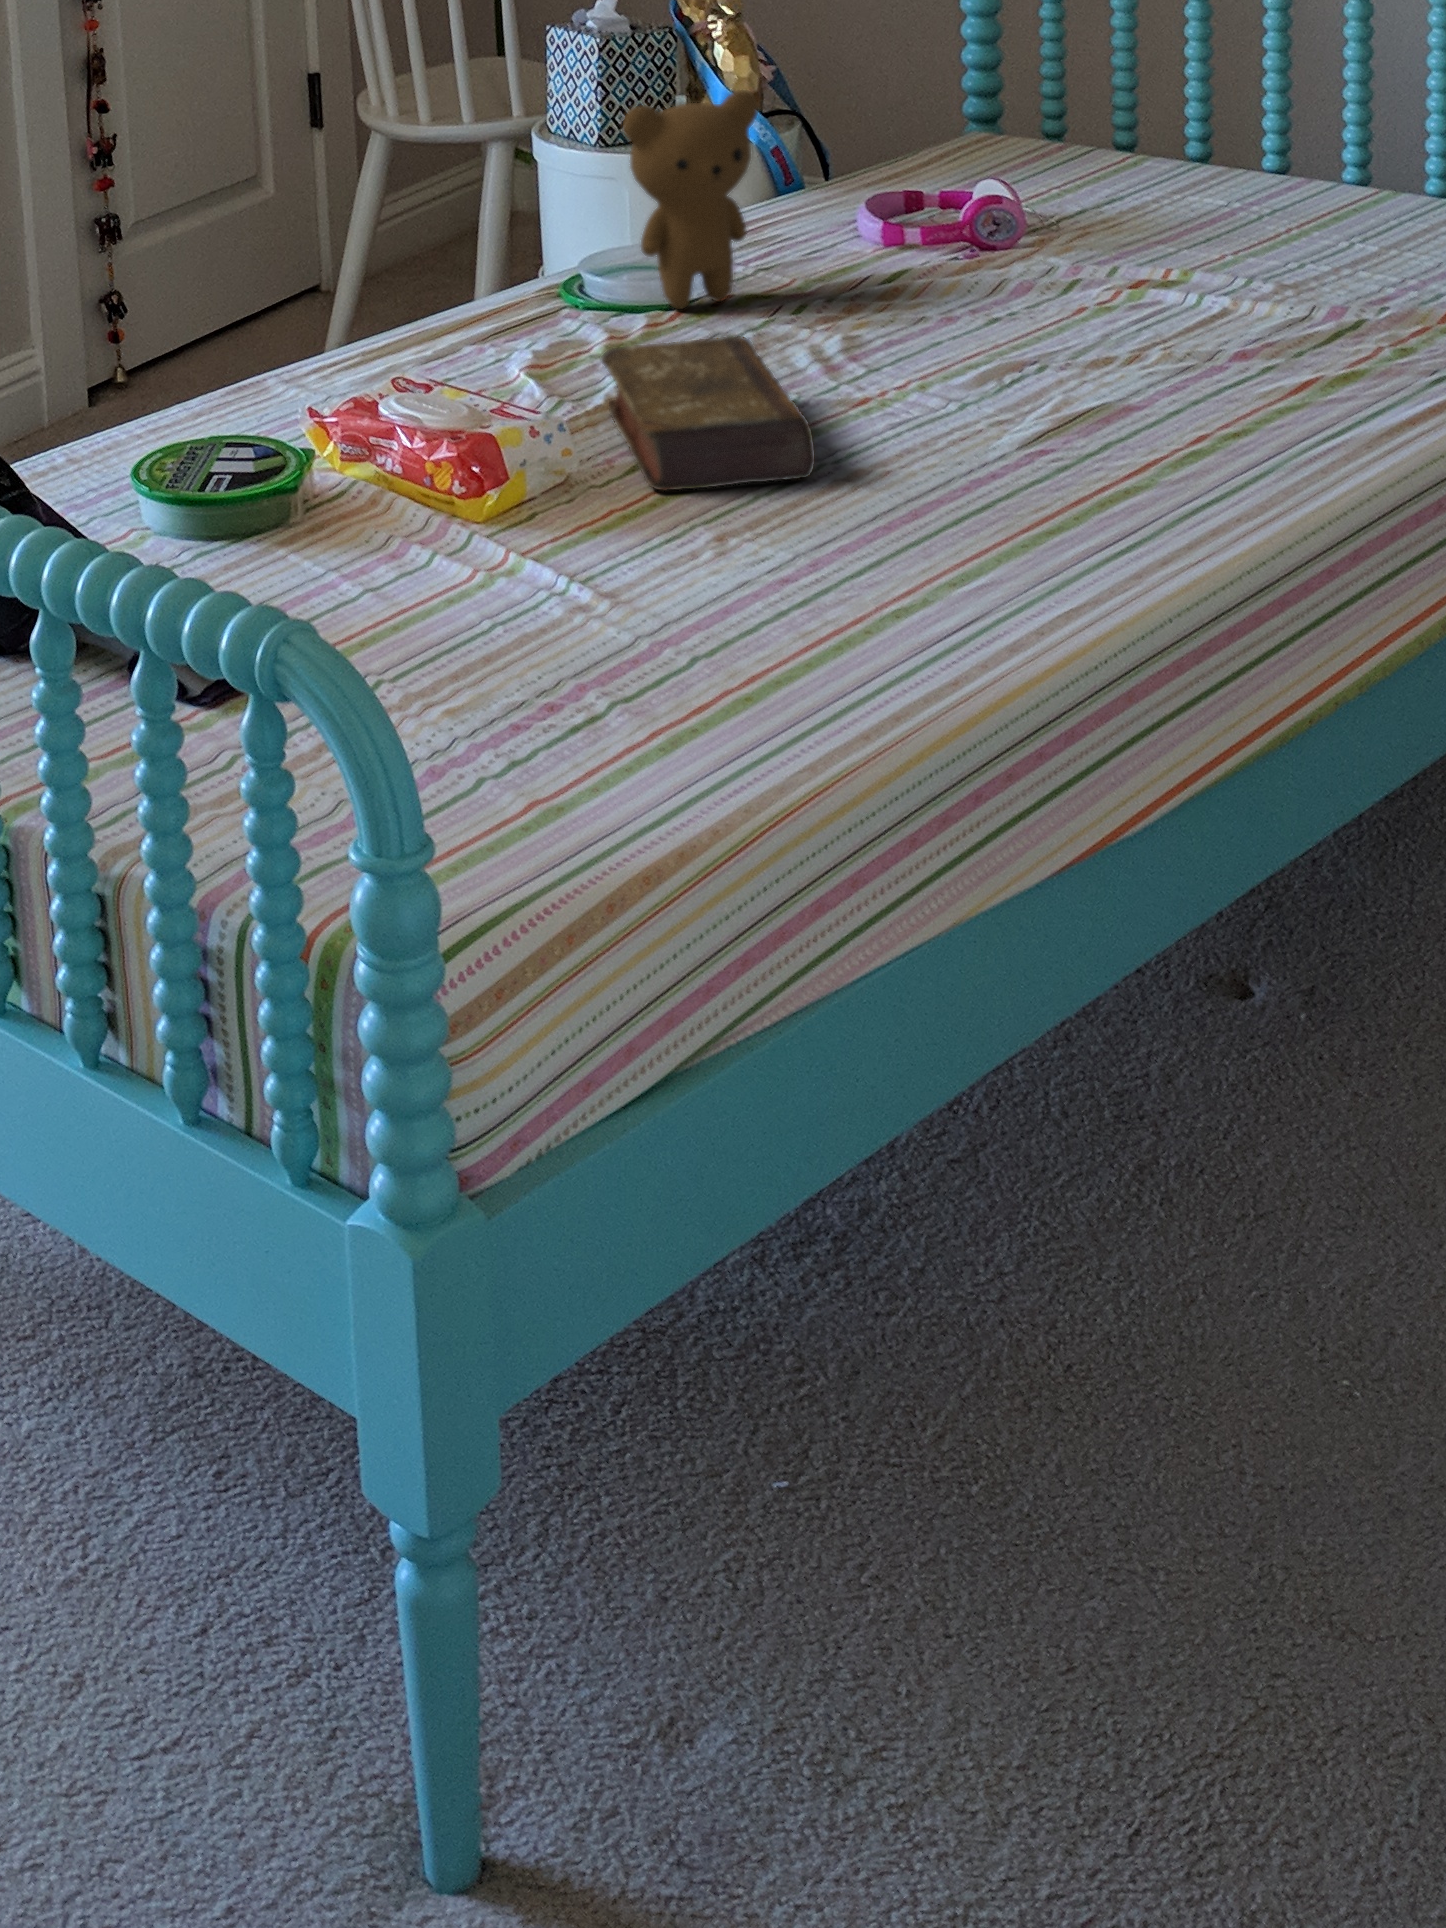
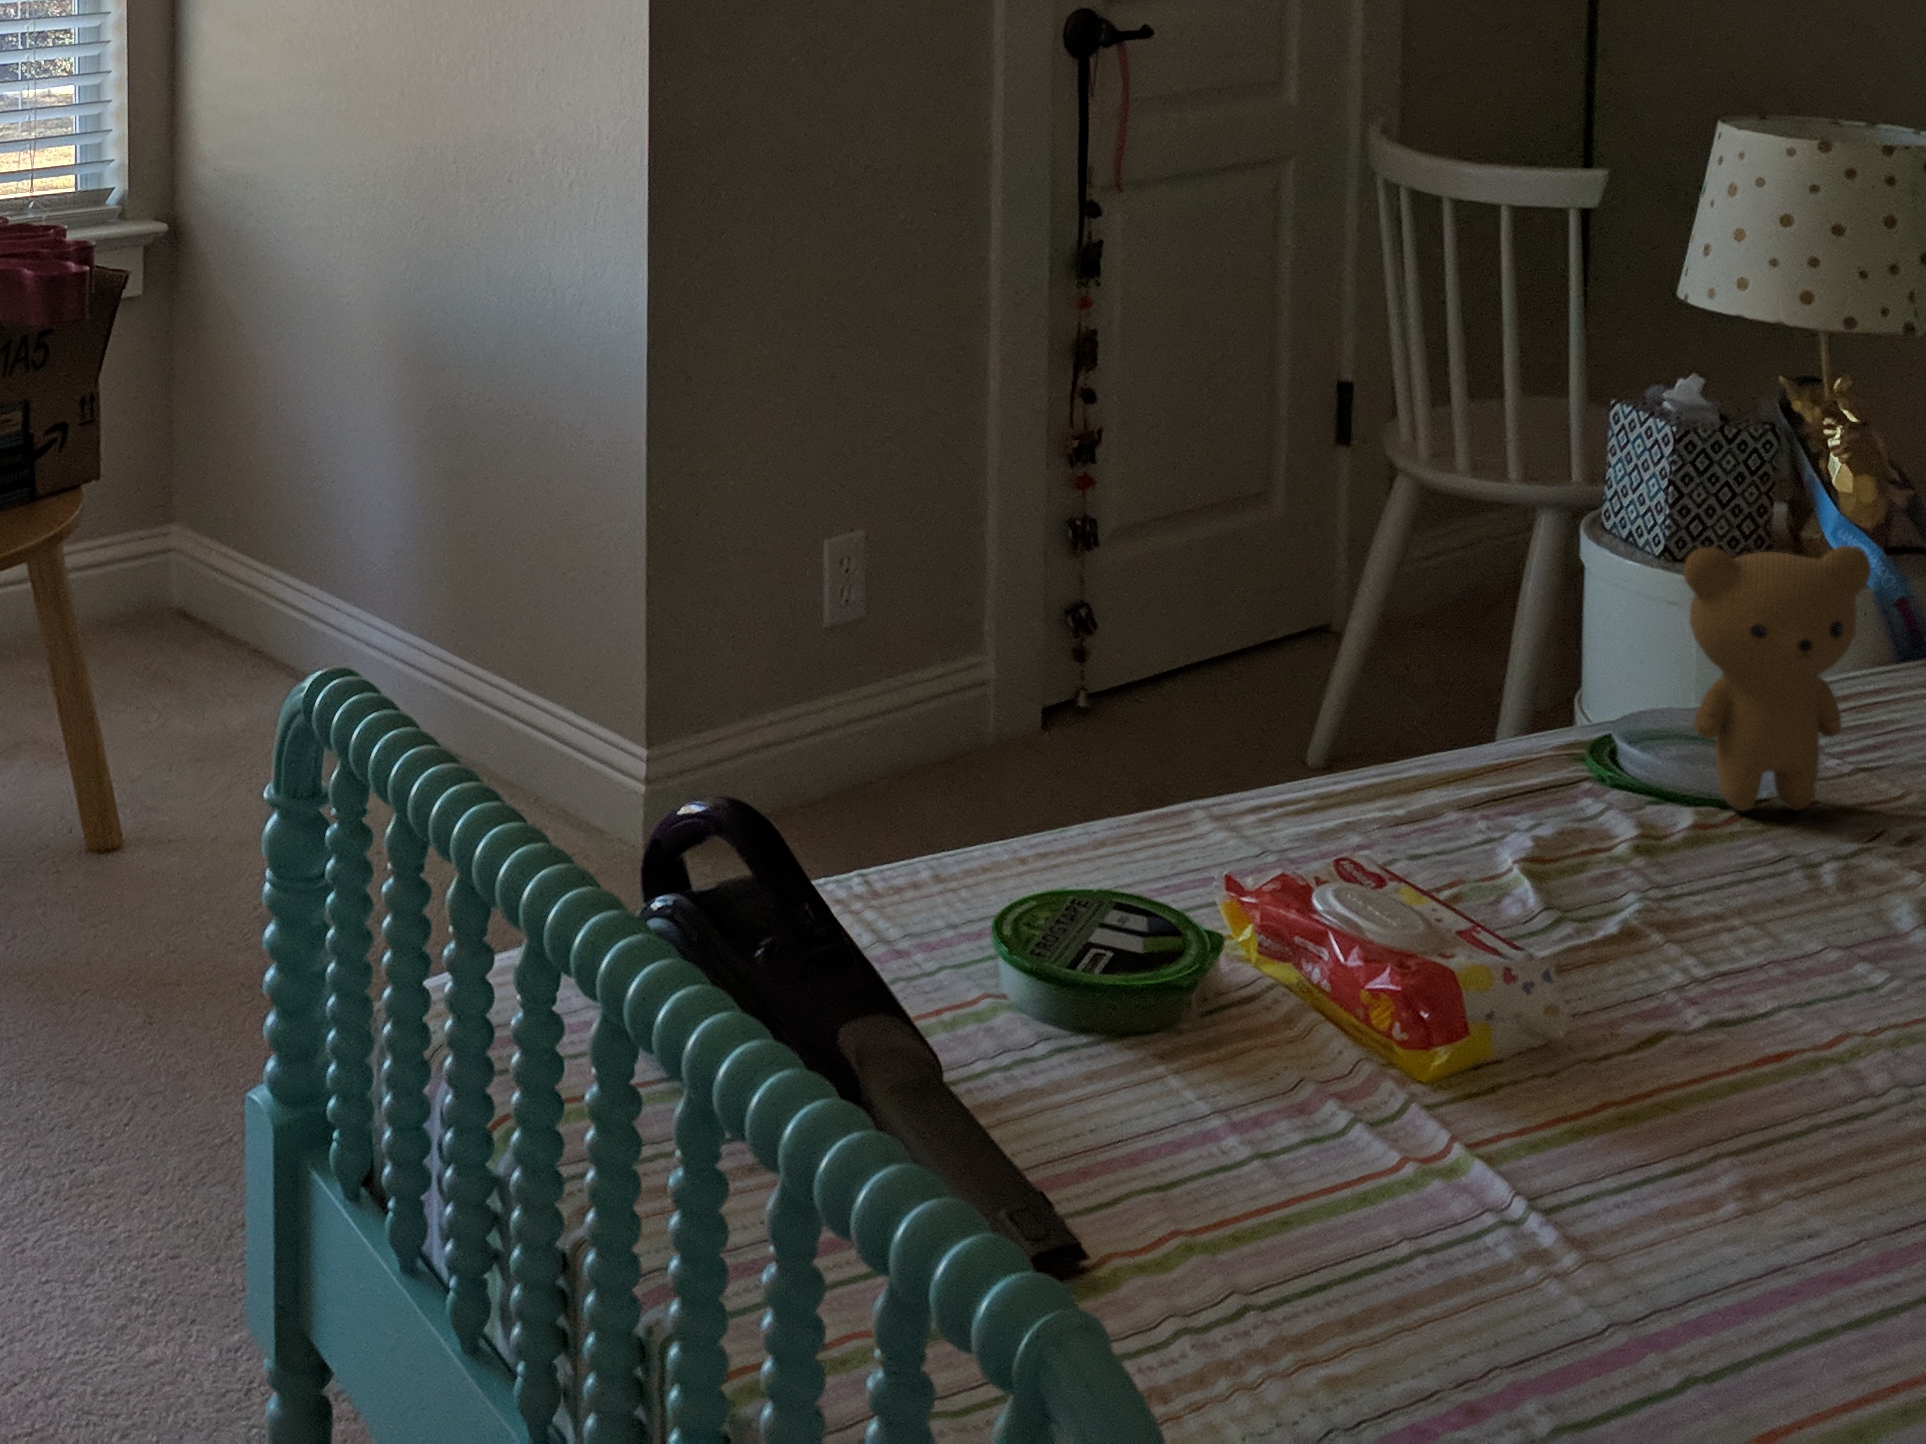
book: present [602,336,815,491] -> none [1617,869,1898,1111]

